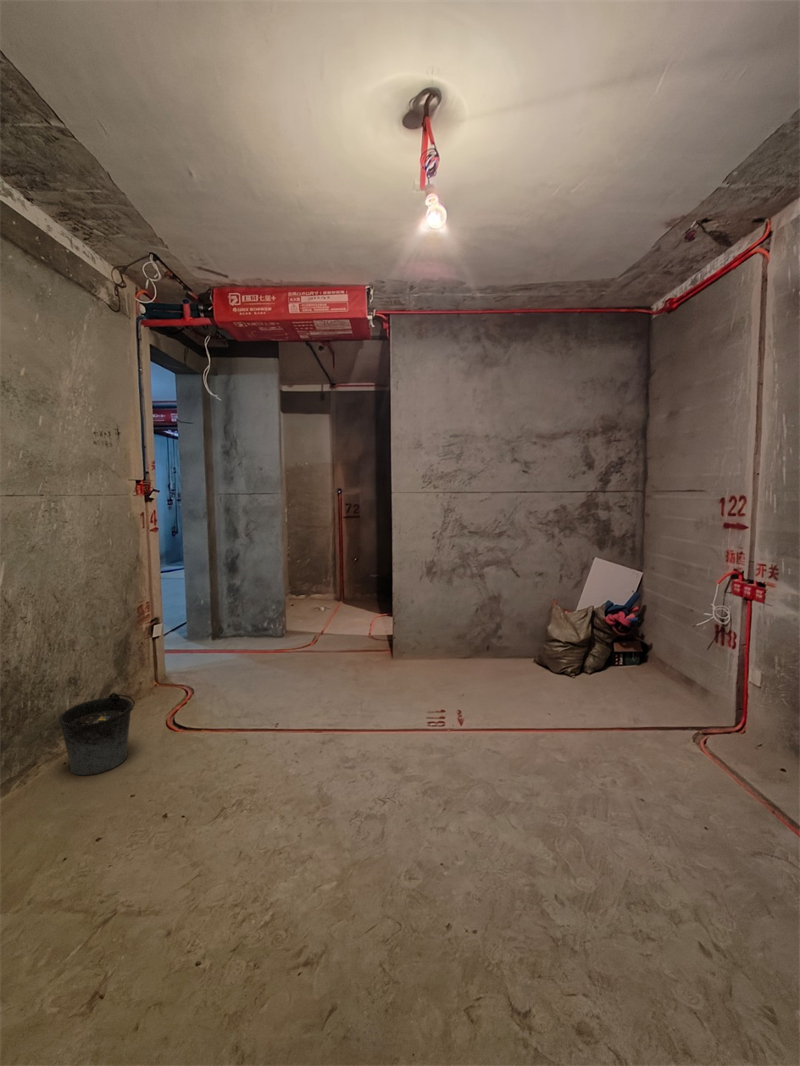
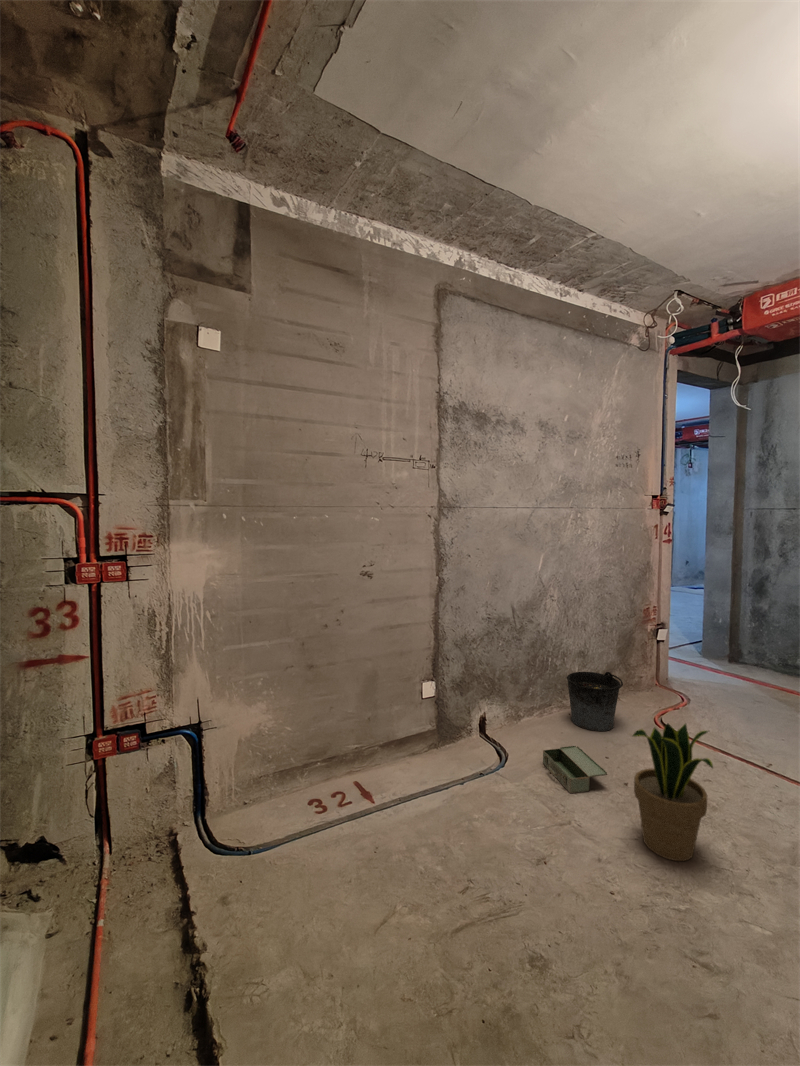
potted plant: none [189,722,270,878] -> present [633,723,713,861]
toolbox: none [48,805,146,874] -> present [543,746,607,793]

